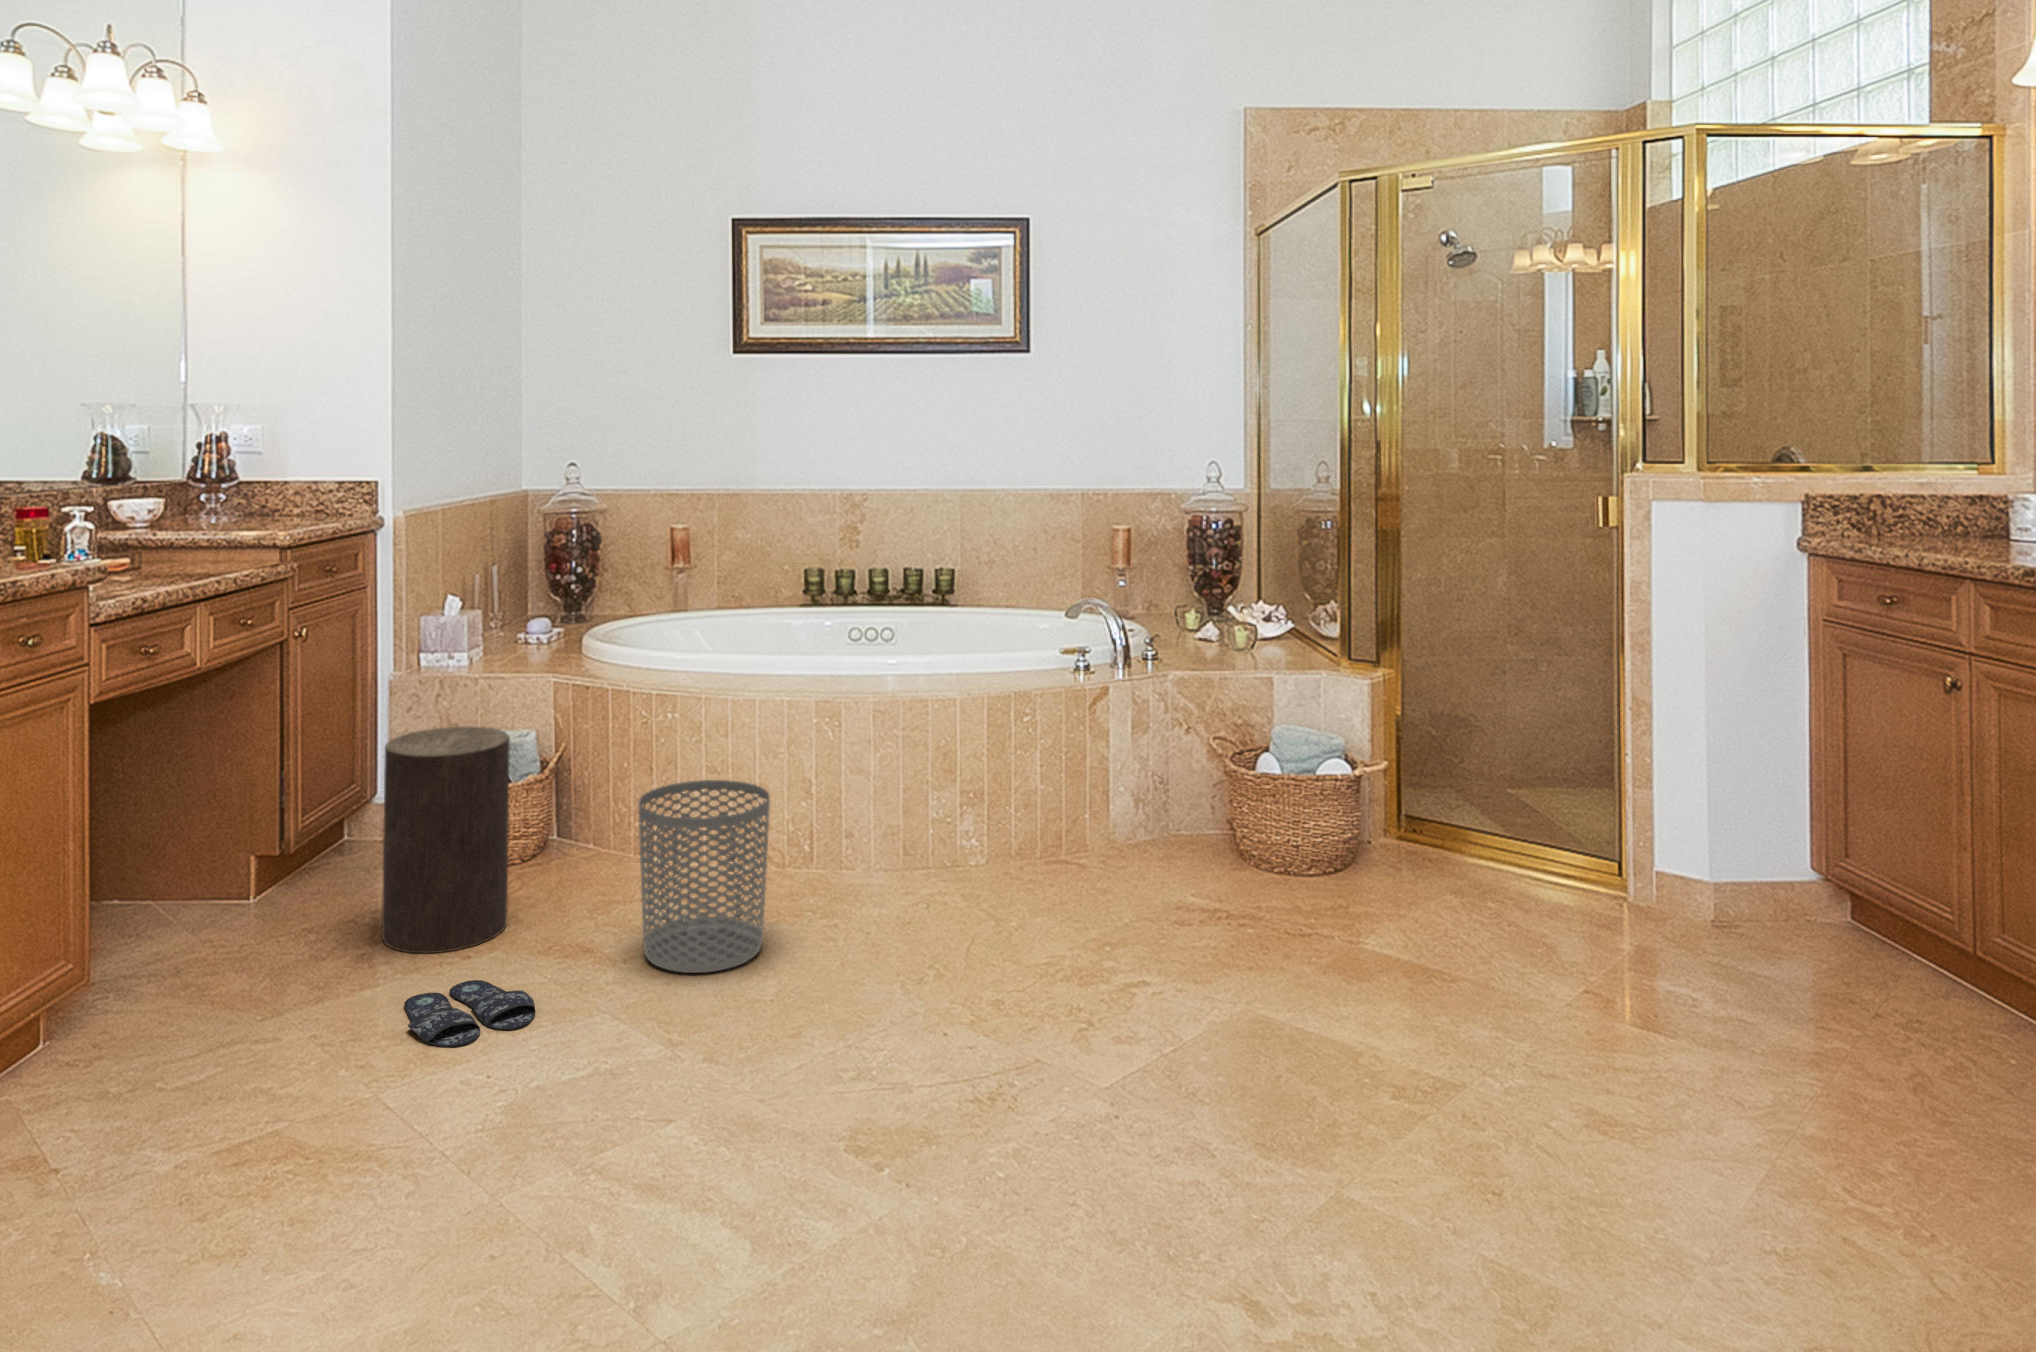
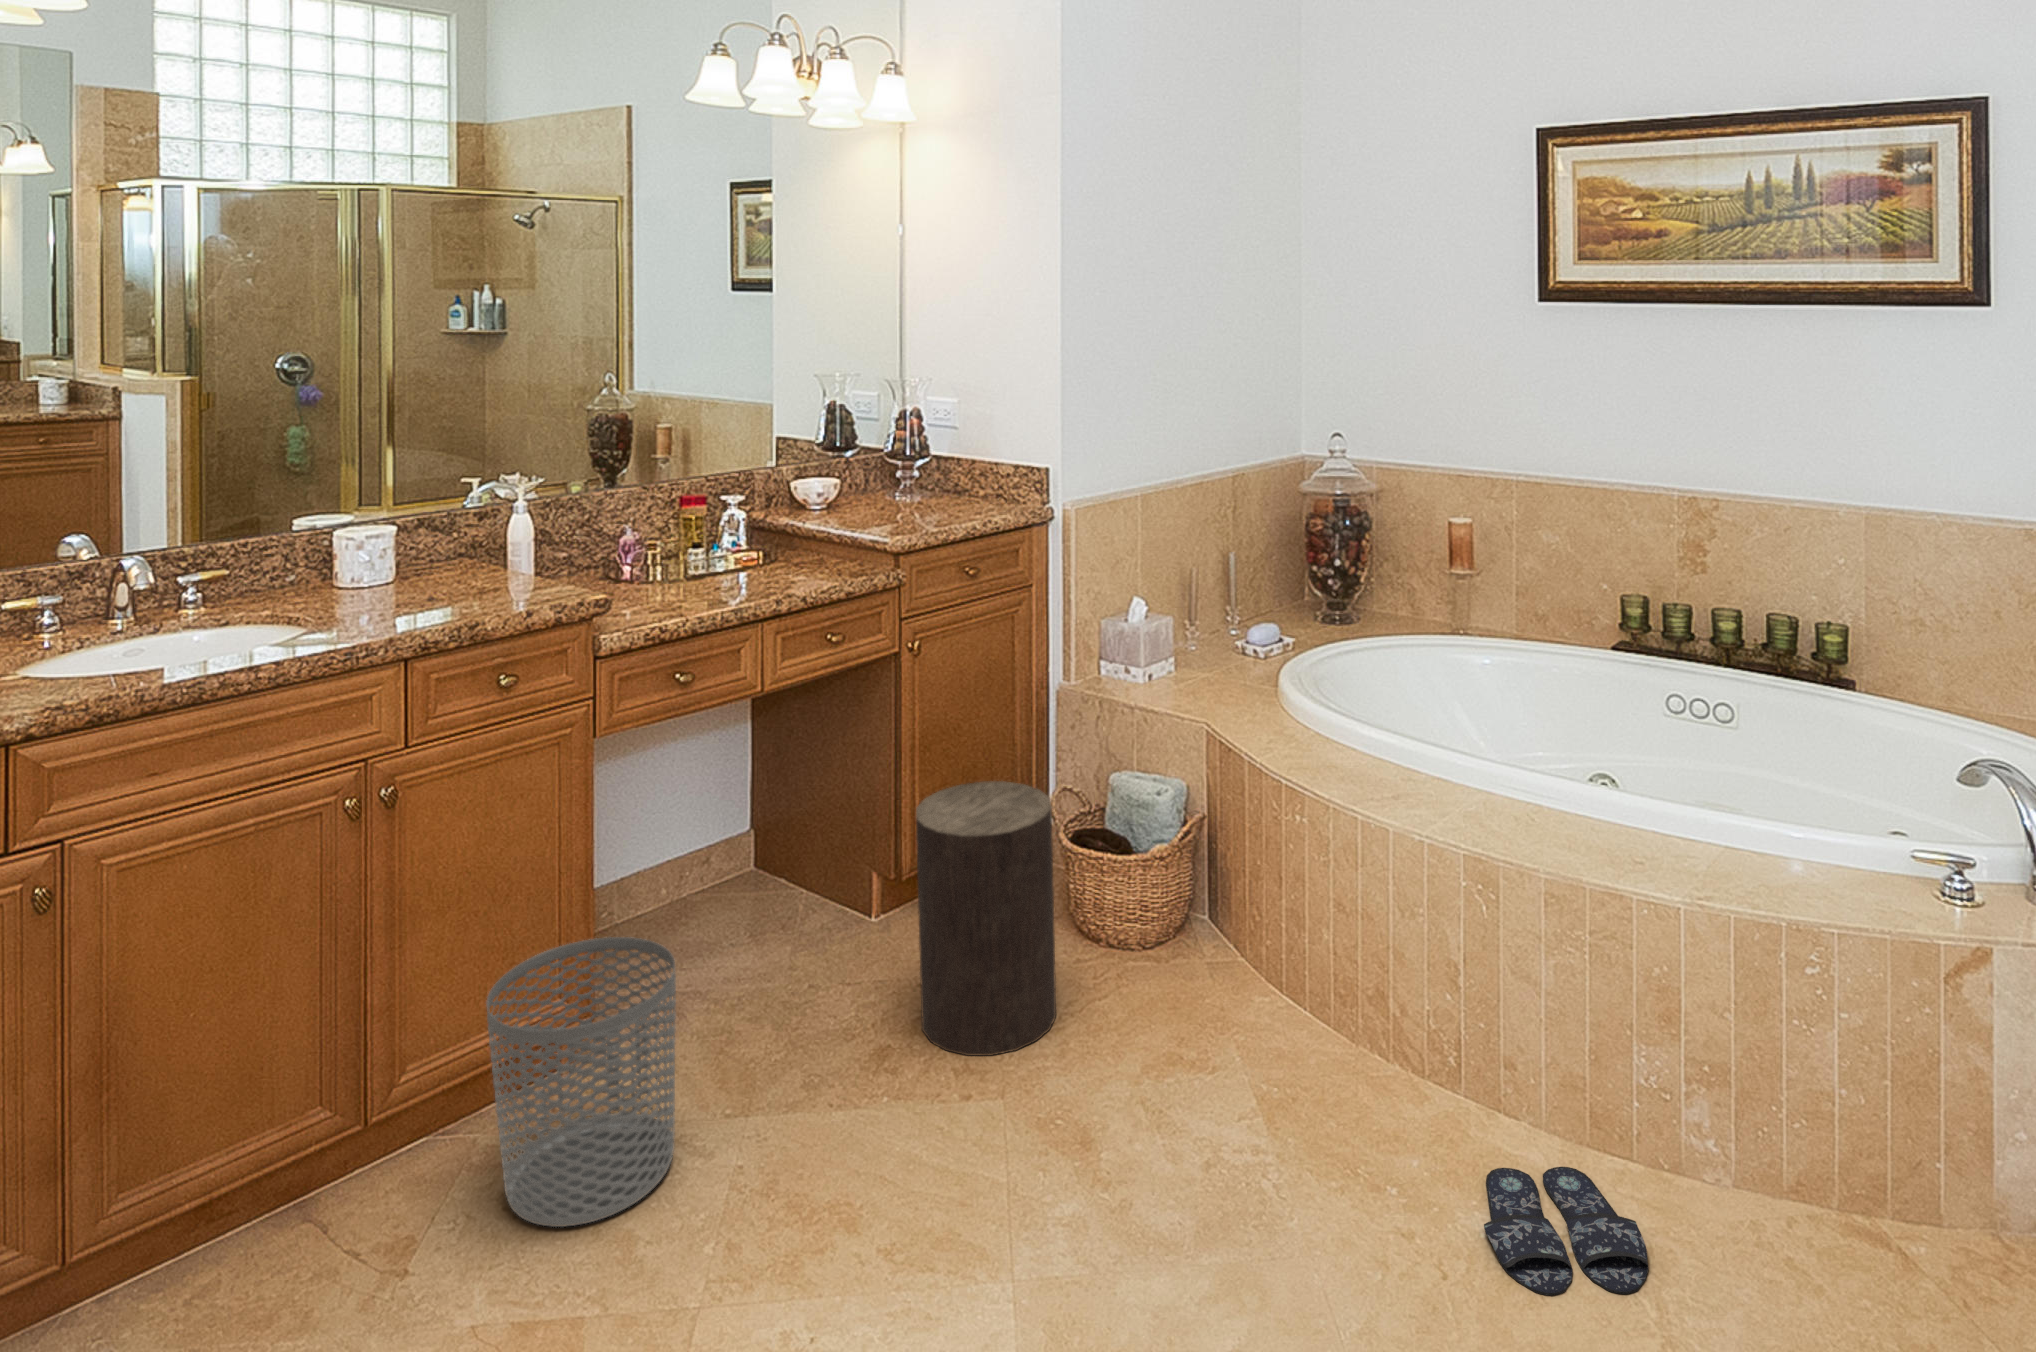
waste bin: present [639,780,770,973] -> present [486,937,676,1227]
slippers: present [404,980,535,1047] -> present [1484,1167,1649,1296]

